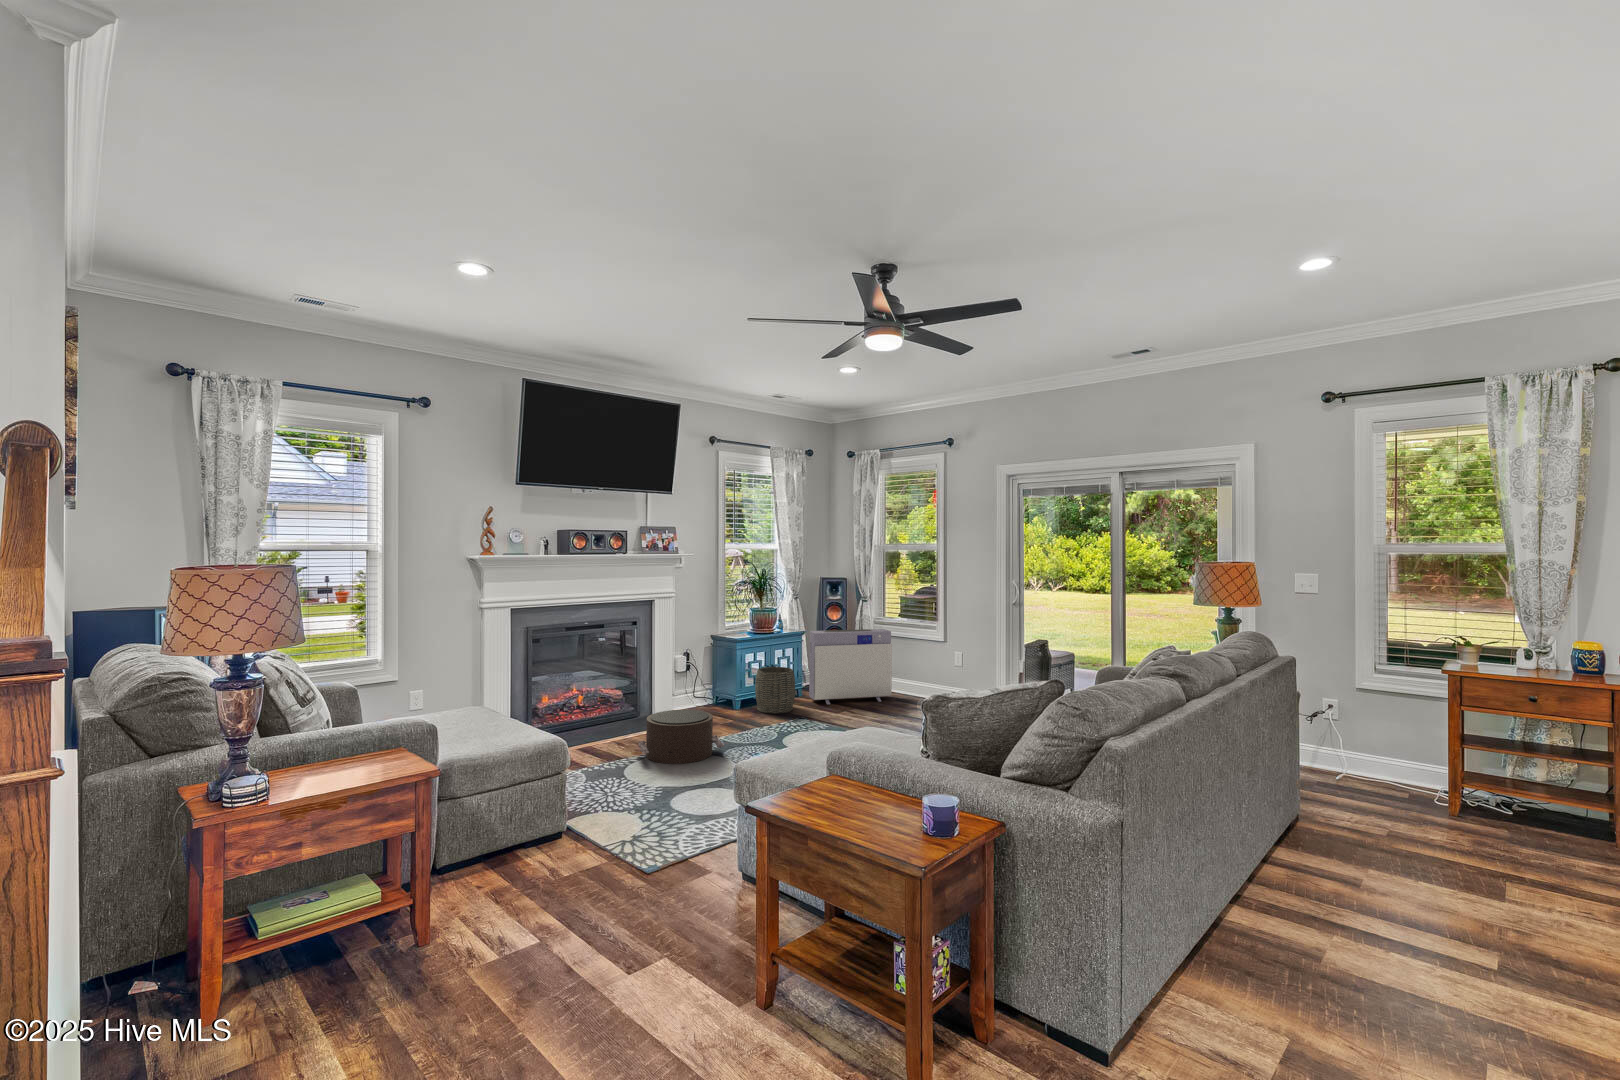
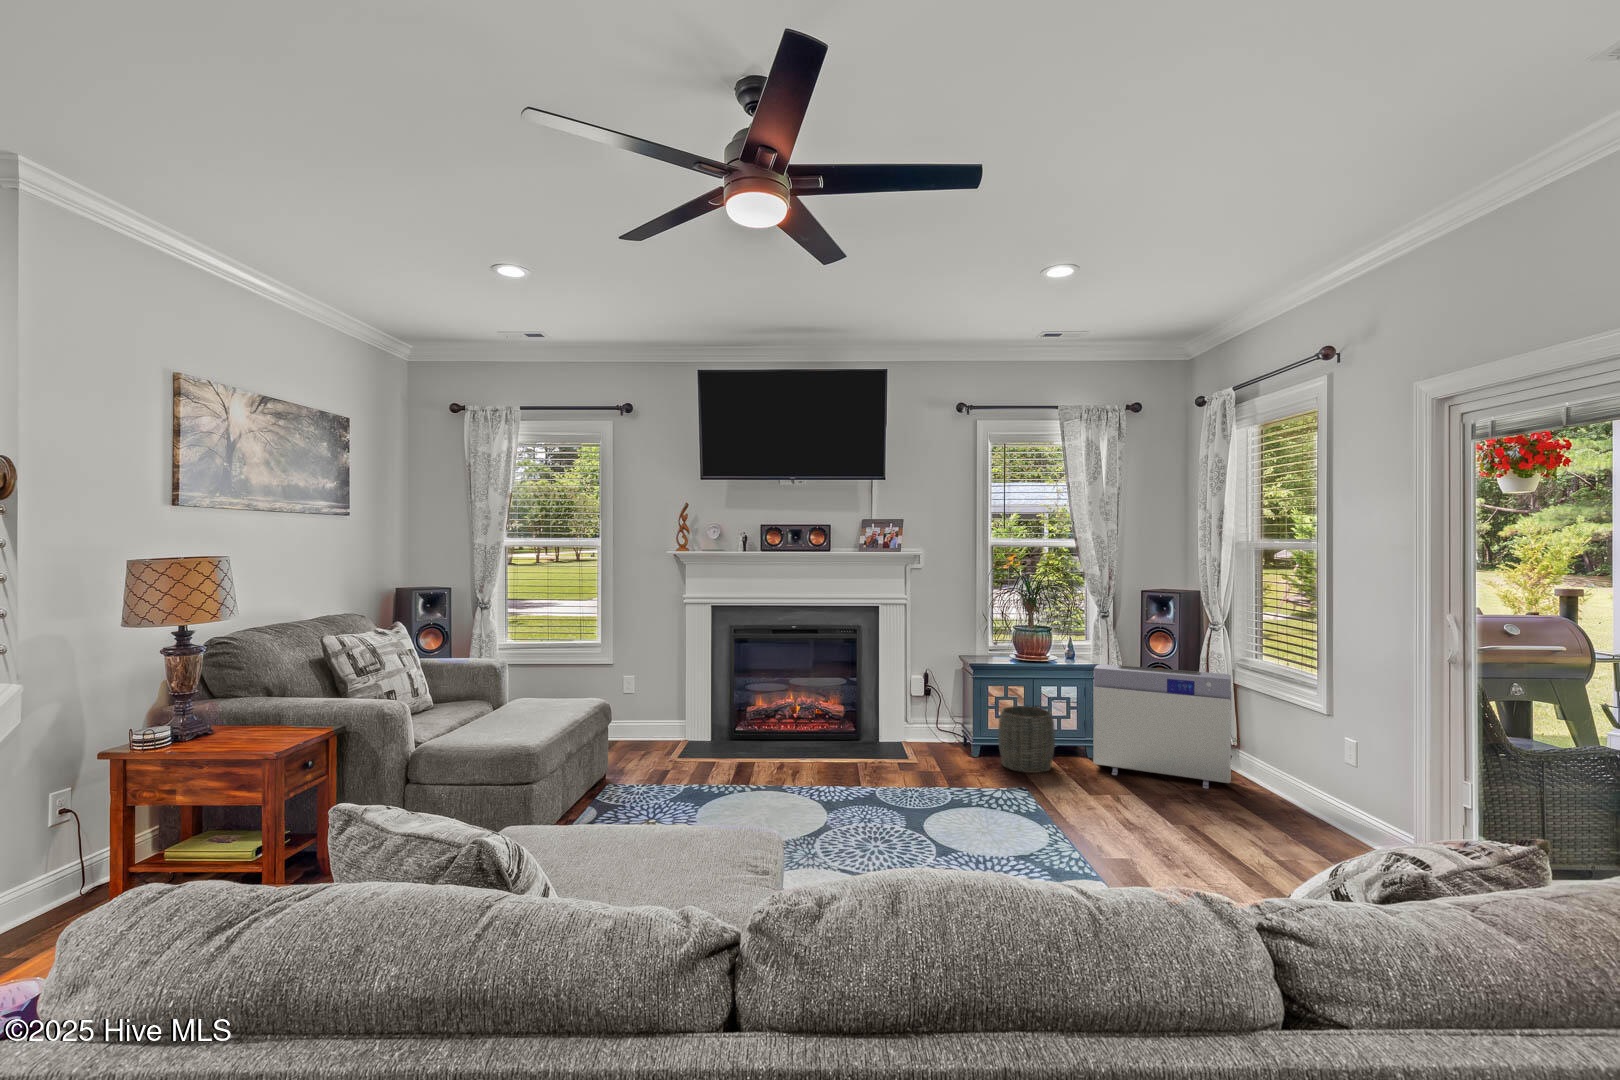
pouf: present [639,710,724,764] -> none [753,738,859,807]

